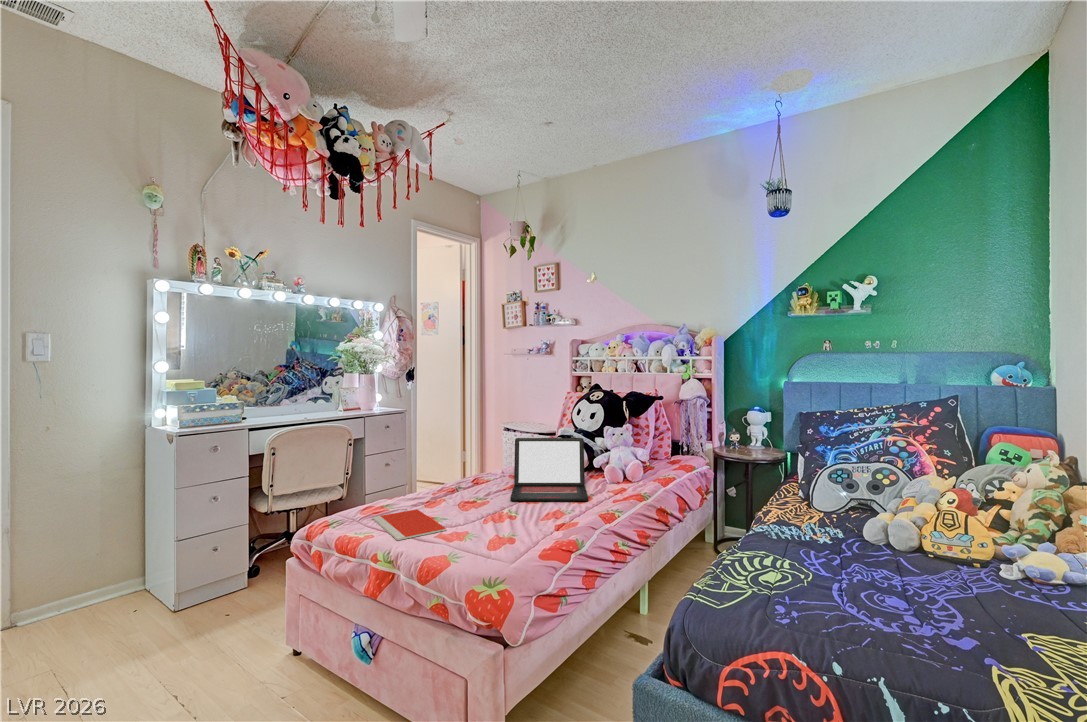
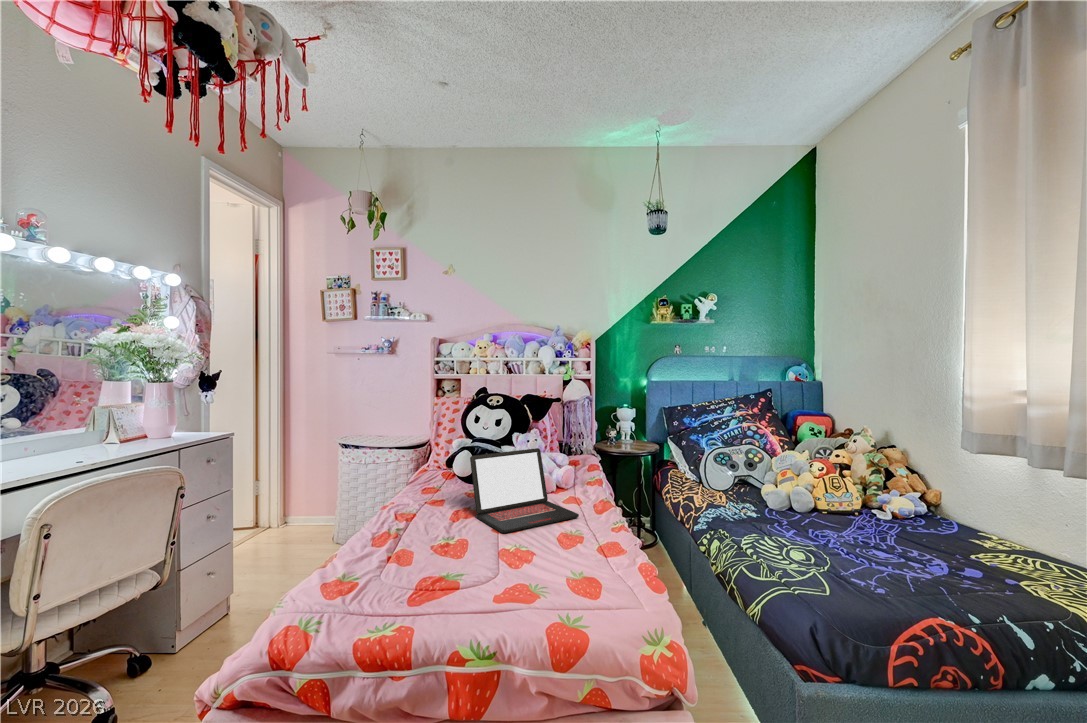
notebook: present [373,509,446,540] -> none [371,570,503,621]

